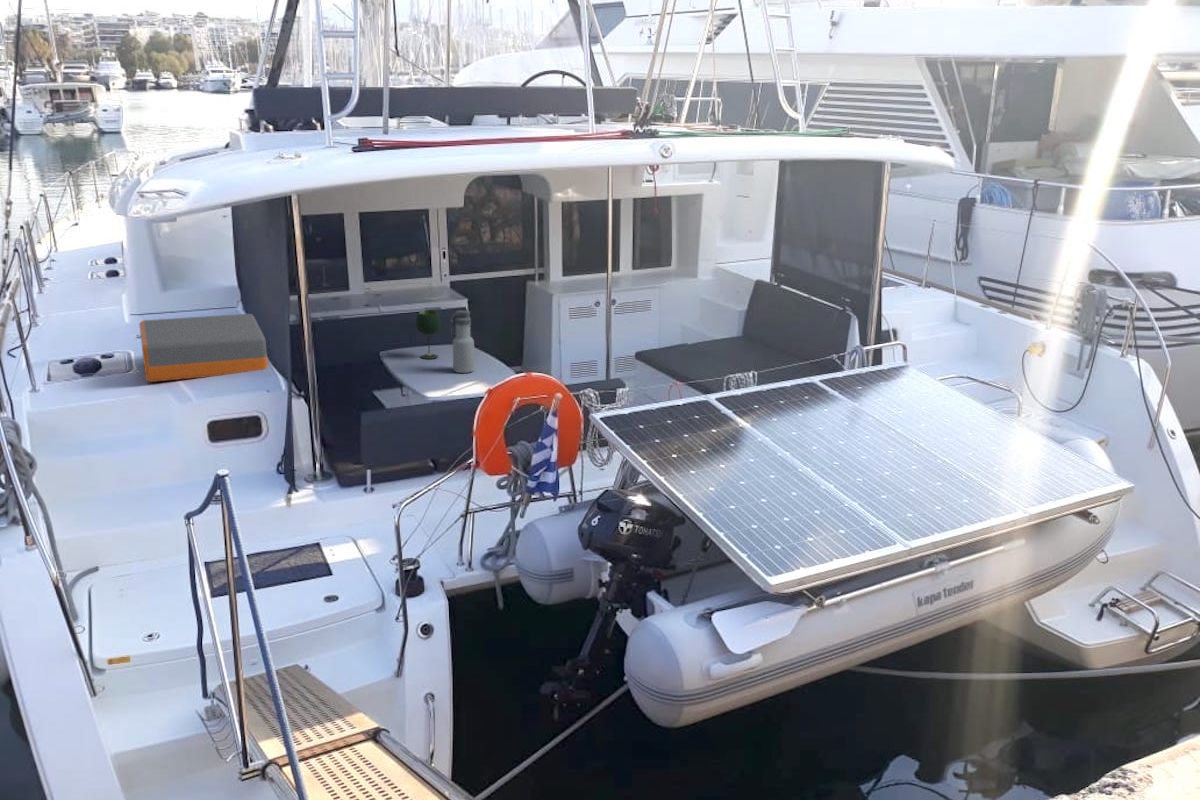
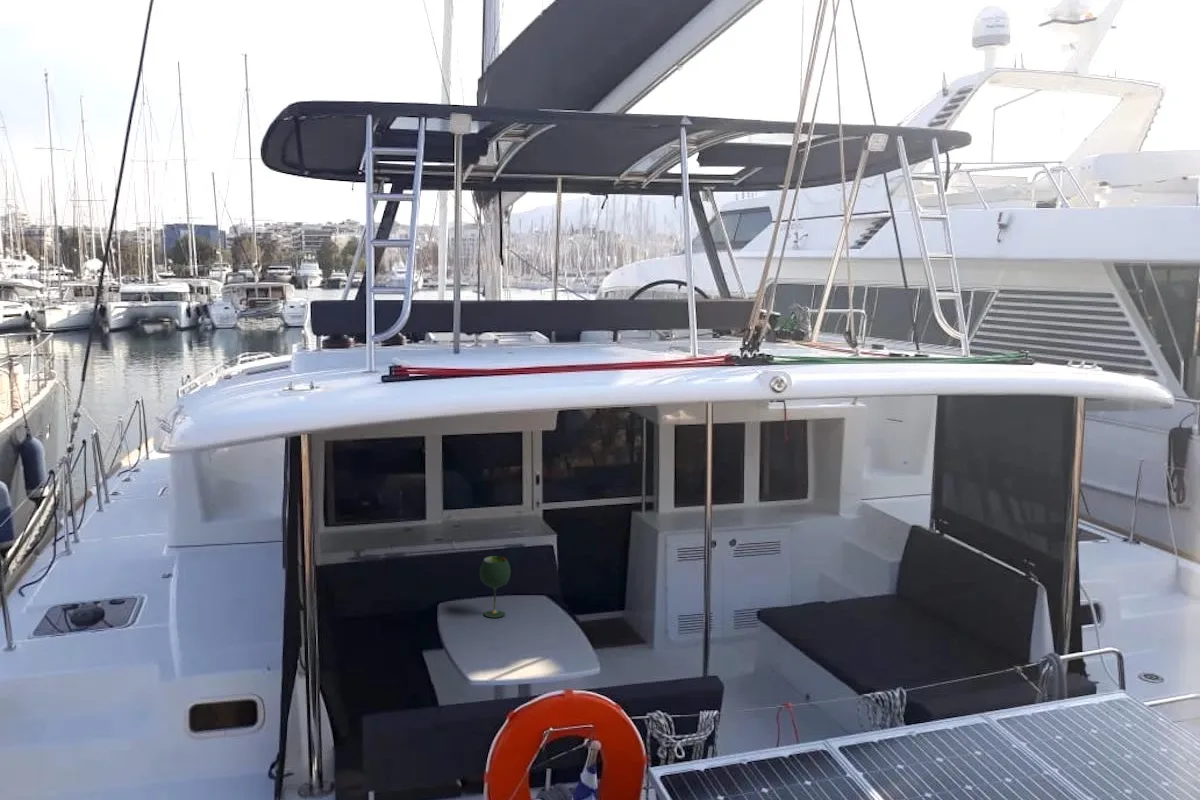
water bottle: present [451,311,474,373] -> none [516,563,545,643]
storage box: present [140,314,267,382] -> none [137,551,292,638]

